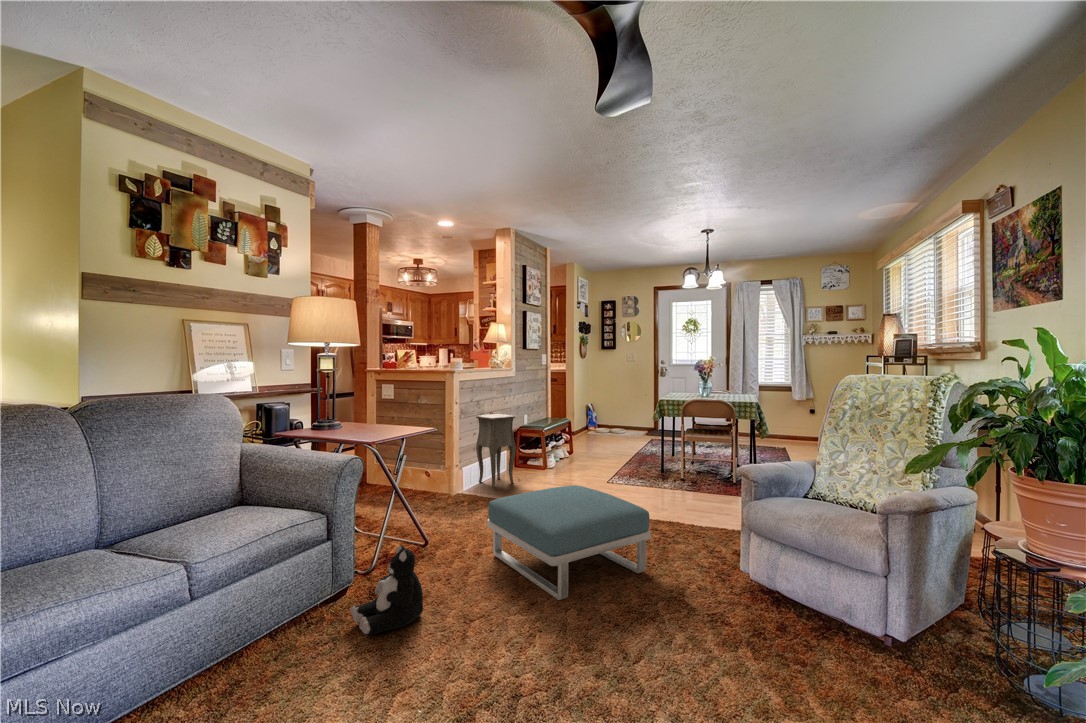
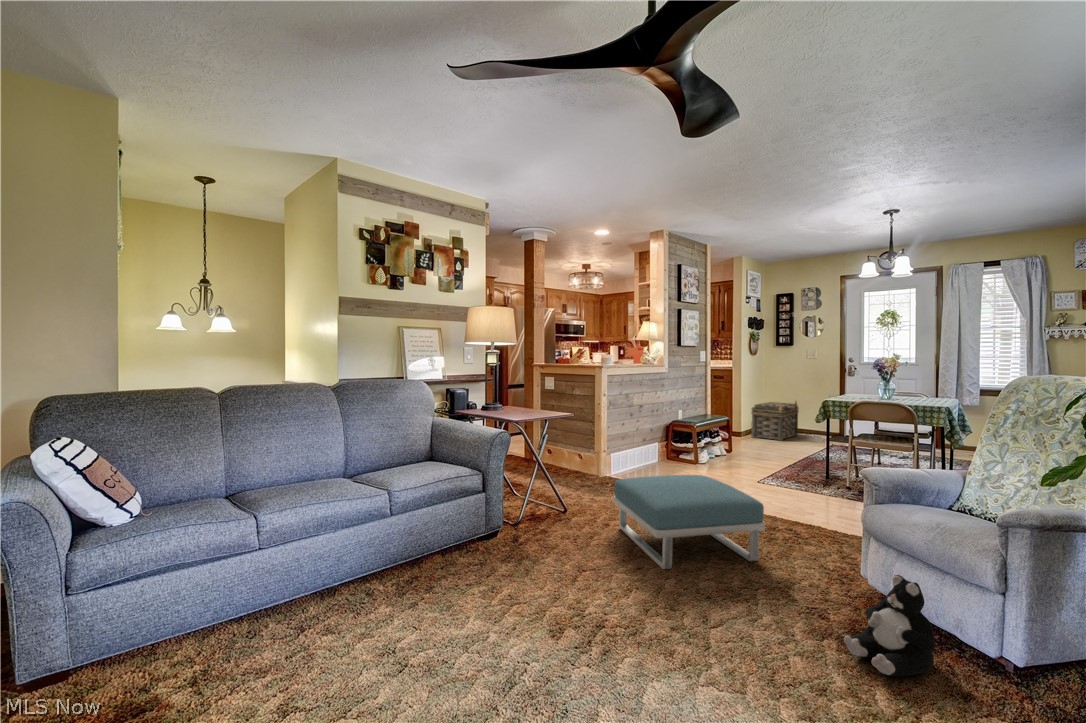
basket: none [582,400,622,439] -> present [751,401,799,441]
side table: present [476,414,520,487] -> none [626,407,668,475]
plush toy: present [350,545,423,634] -> present [844,575,935,676]

